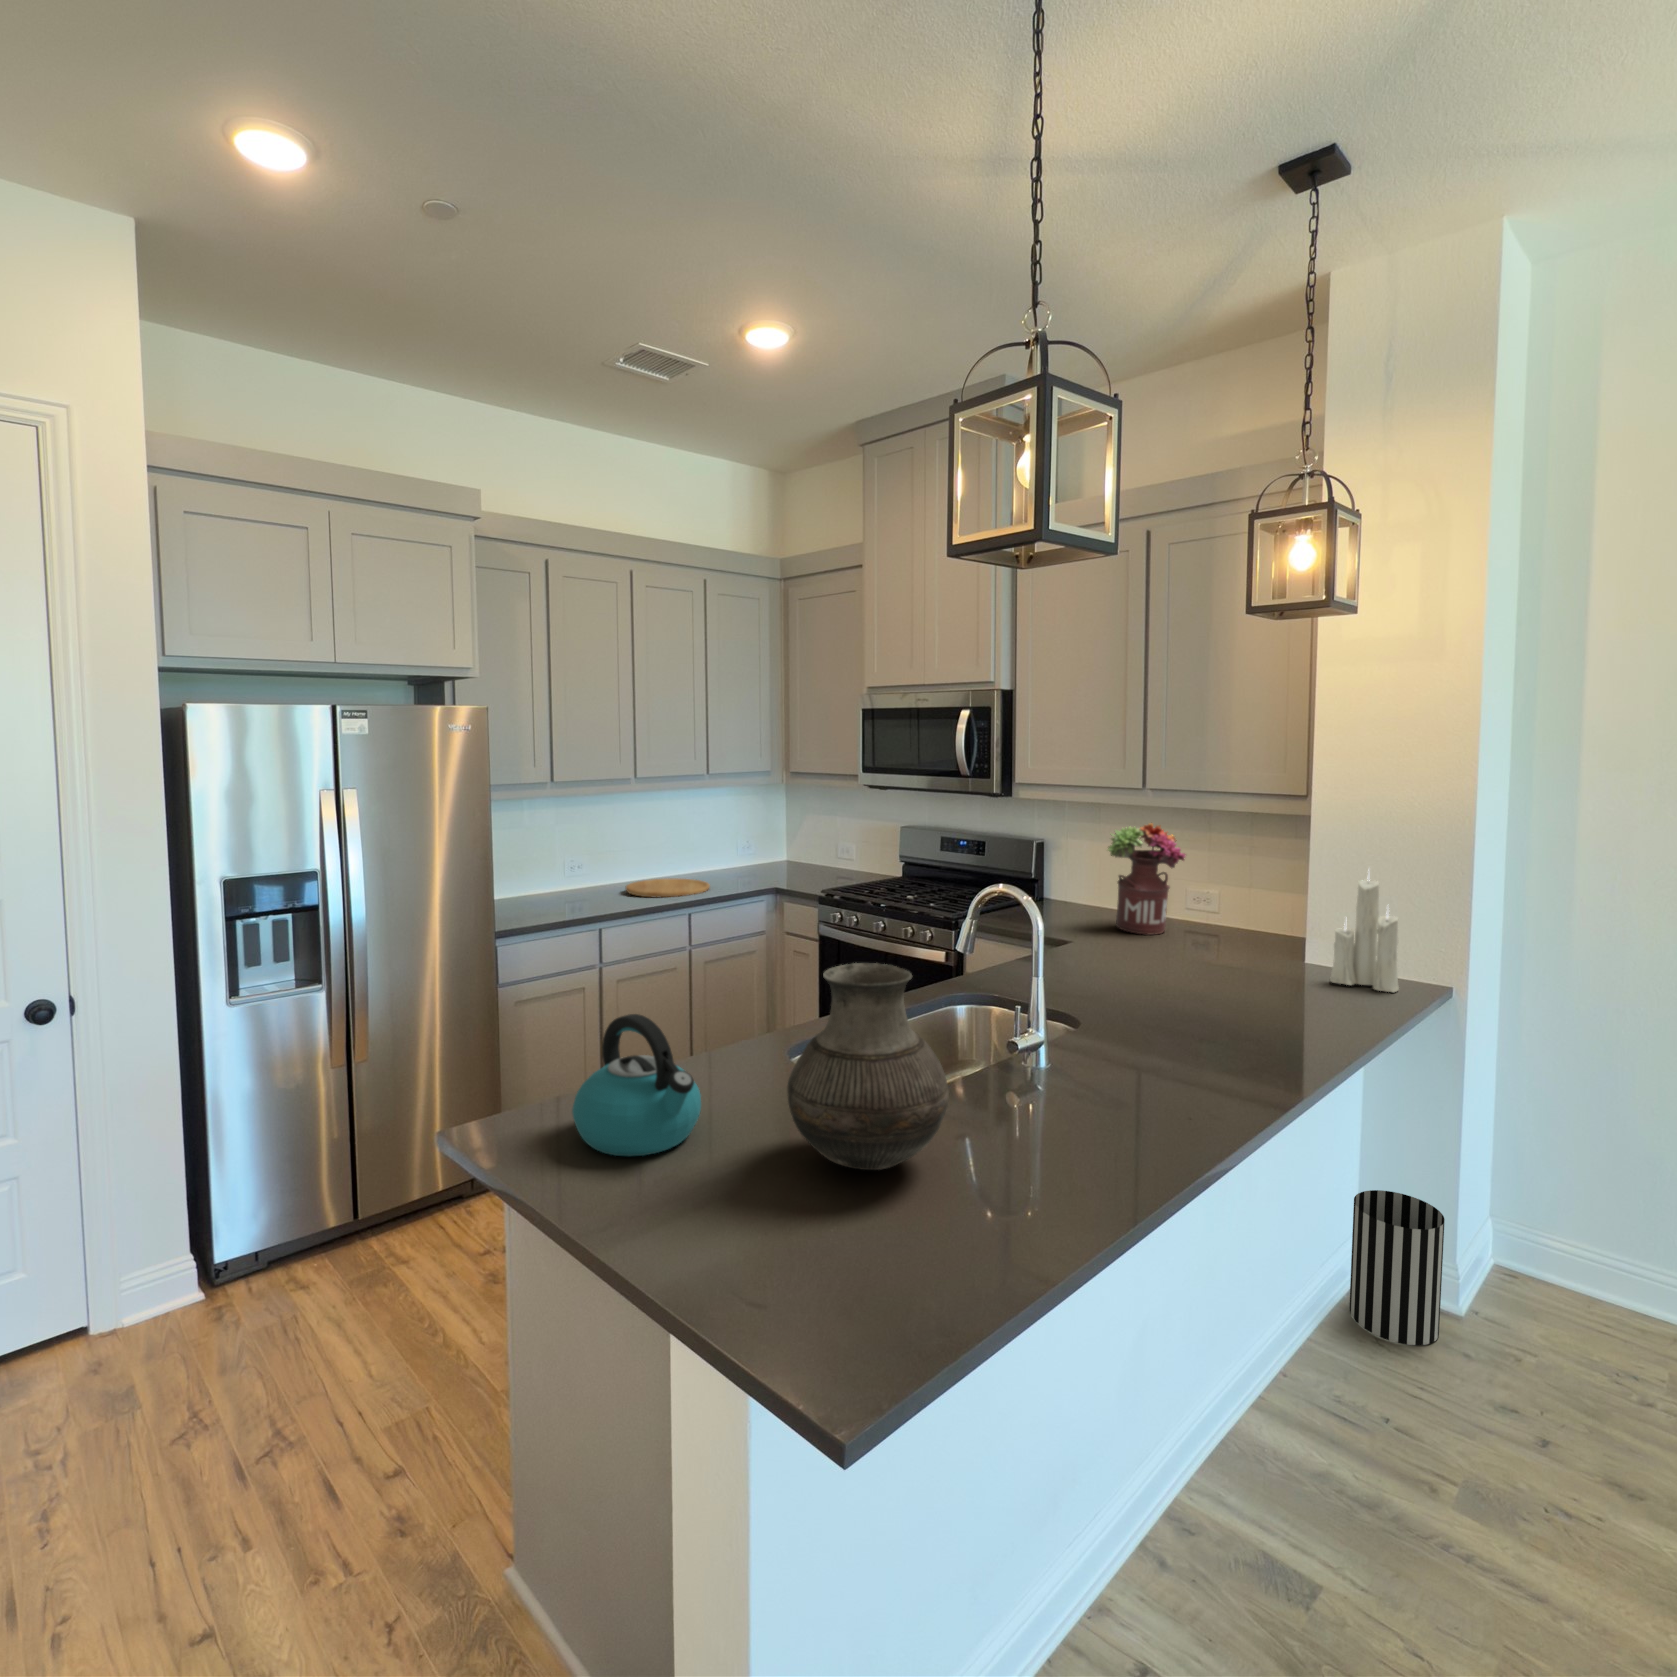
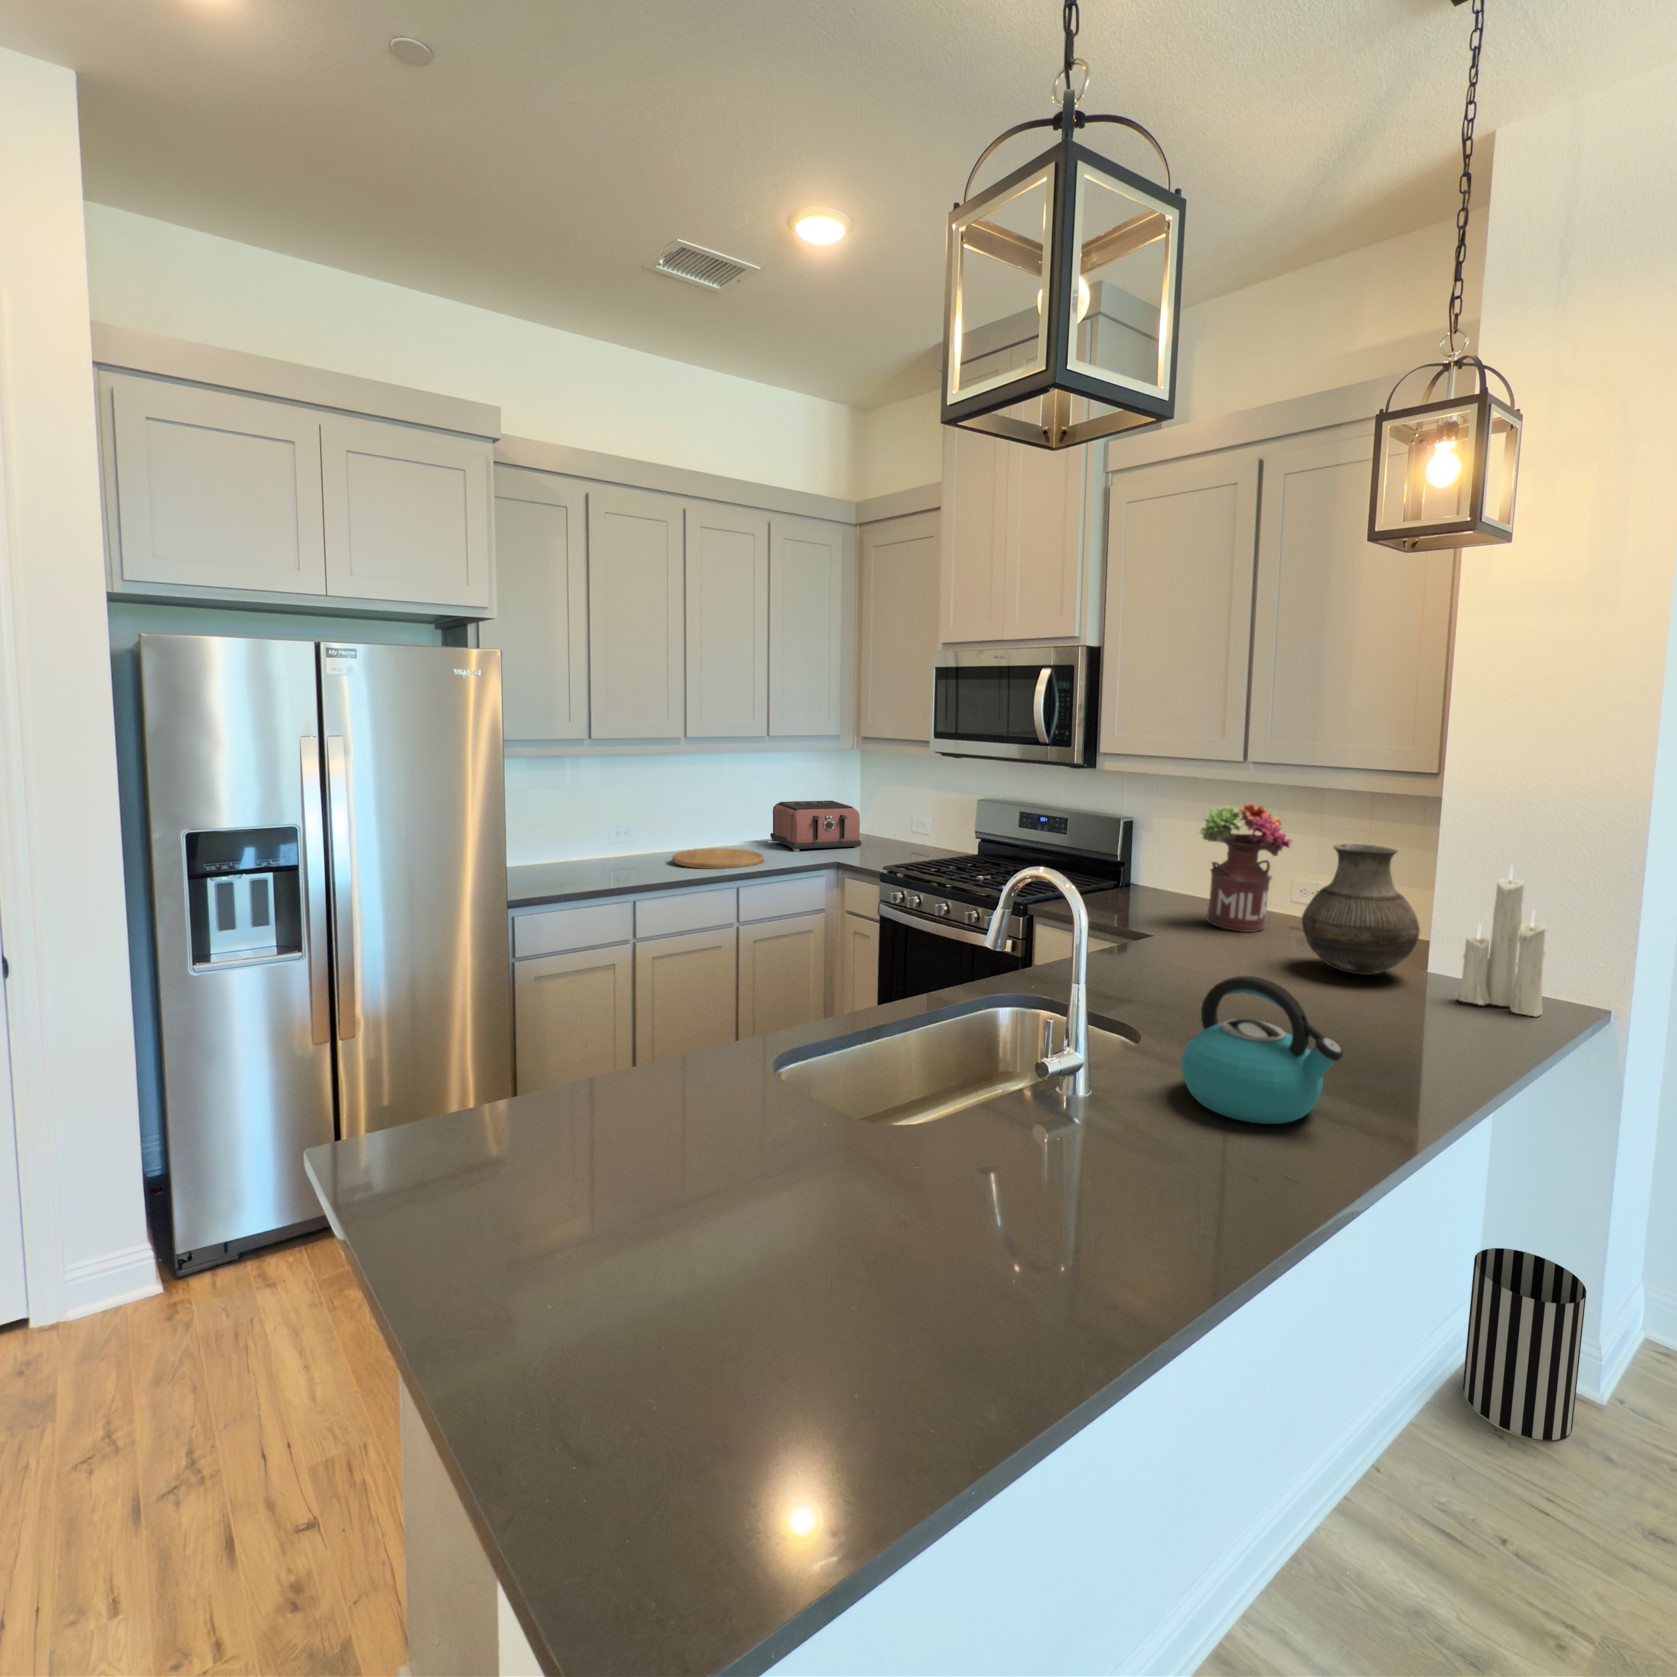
toaster: none [707,831,793,879] -> present [770,801,861,852]
vase: present [787,963,949,1170] -> present [1302,844,1420,975]
kettle: present [572,1014,701,1156] -> present [1181,976,1343,1124]

